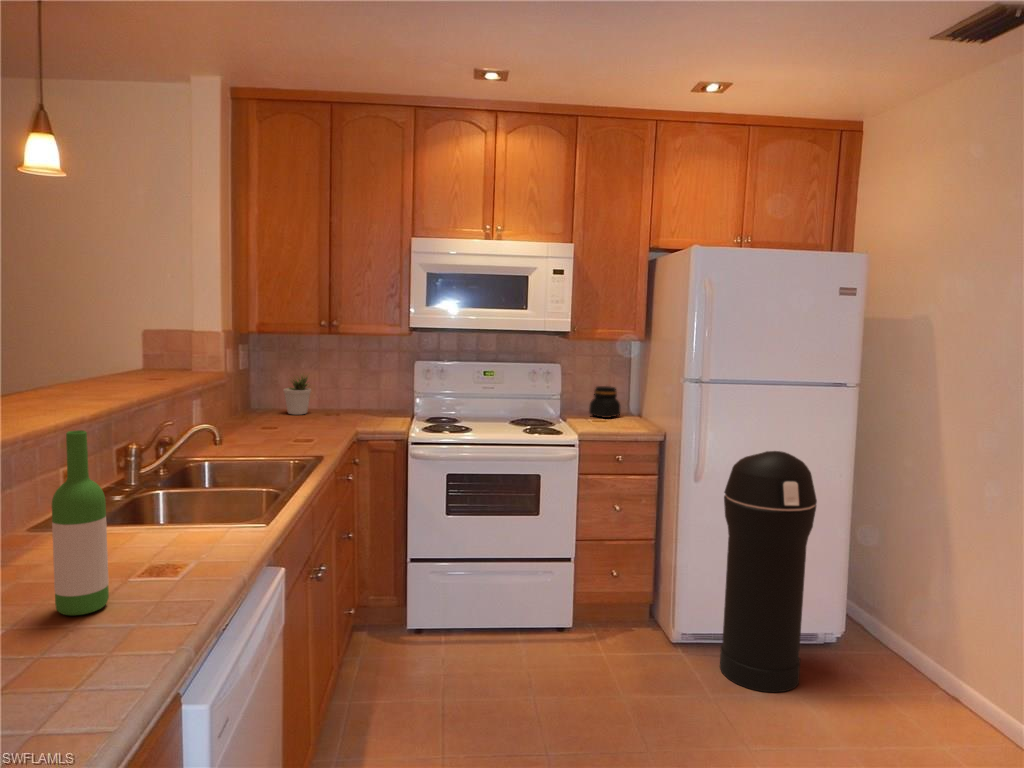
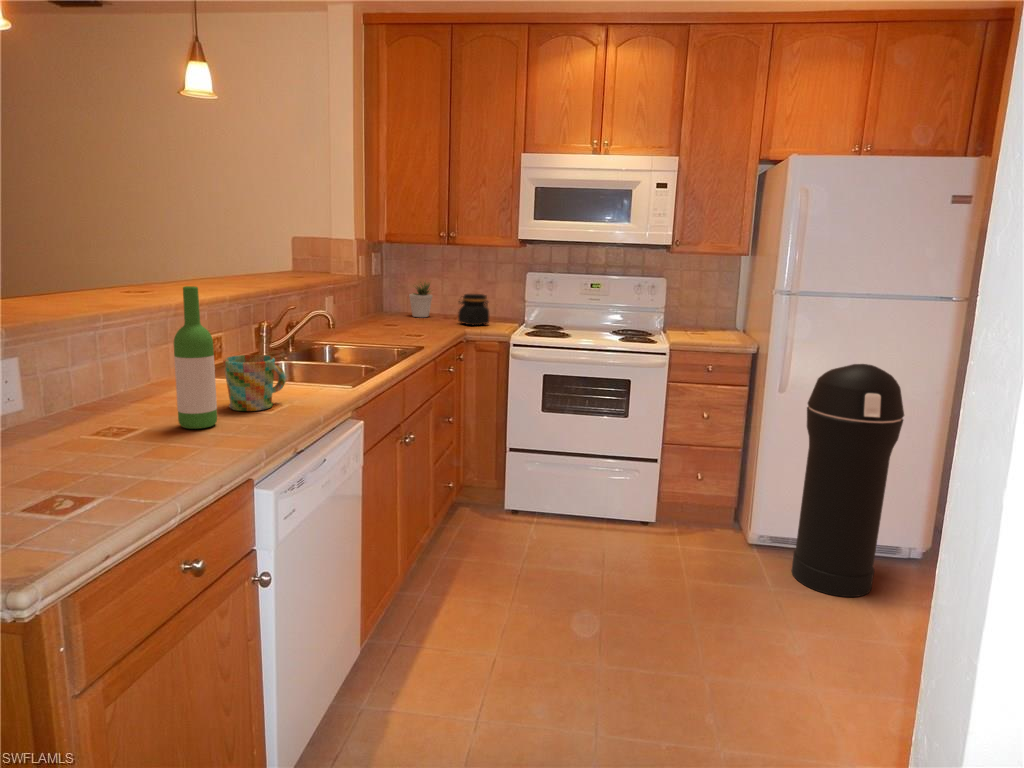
jar: present [589,386,620,418] -> present [458,294,489,325]
mug: none [108,501,187,577] -> present [223,355,286,411]

